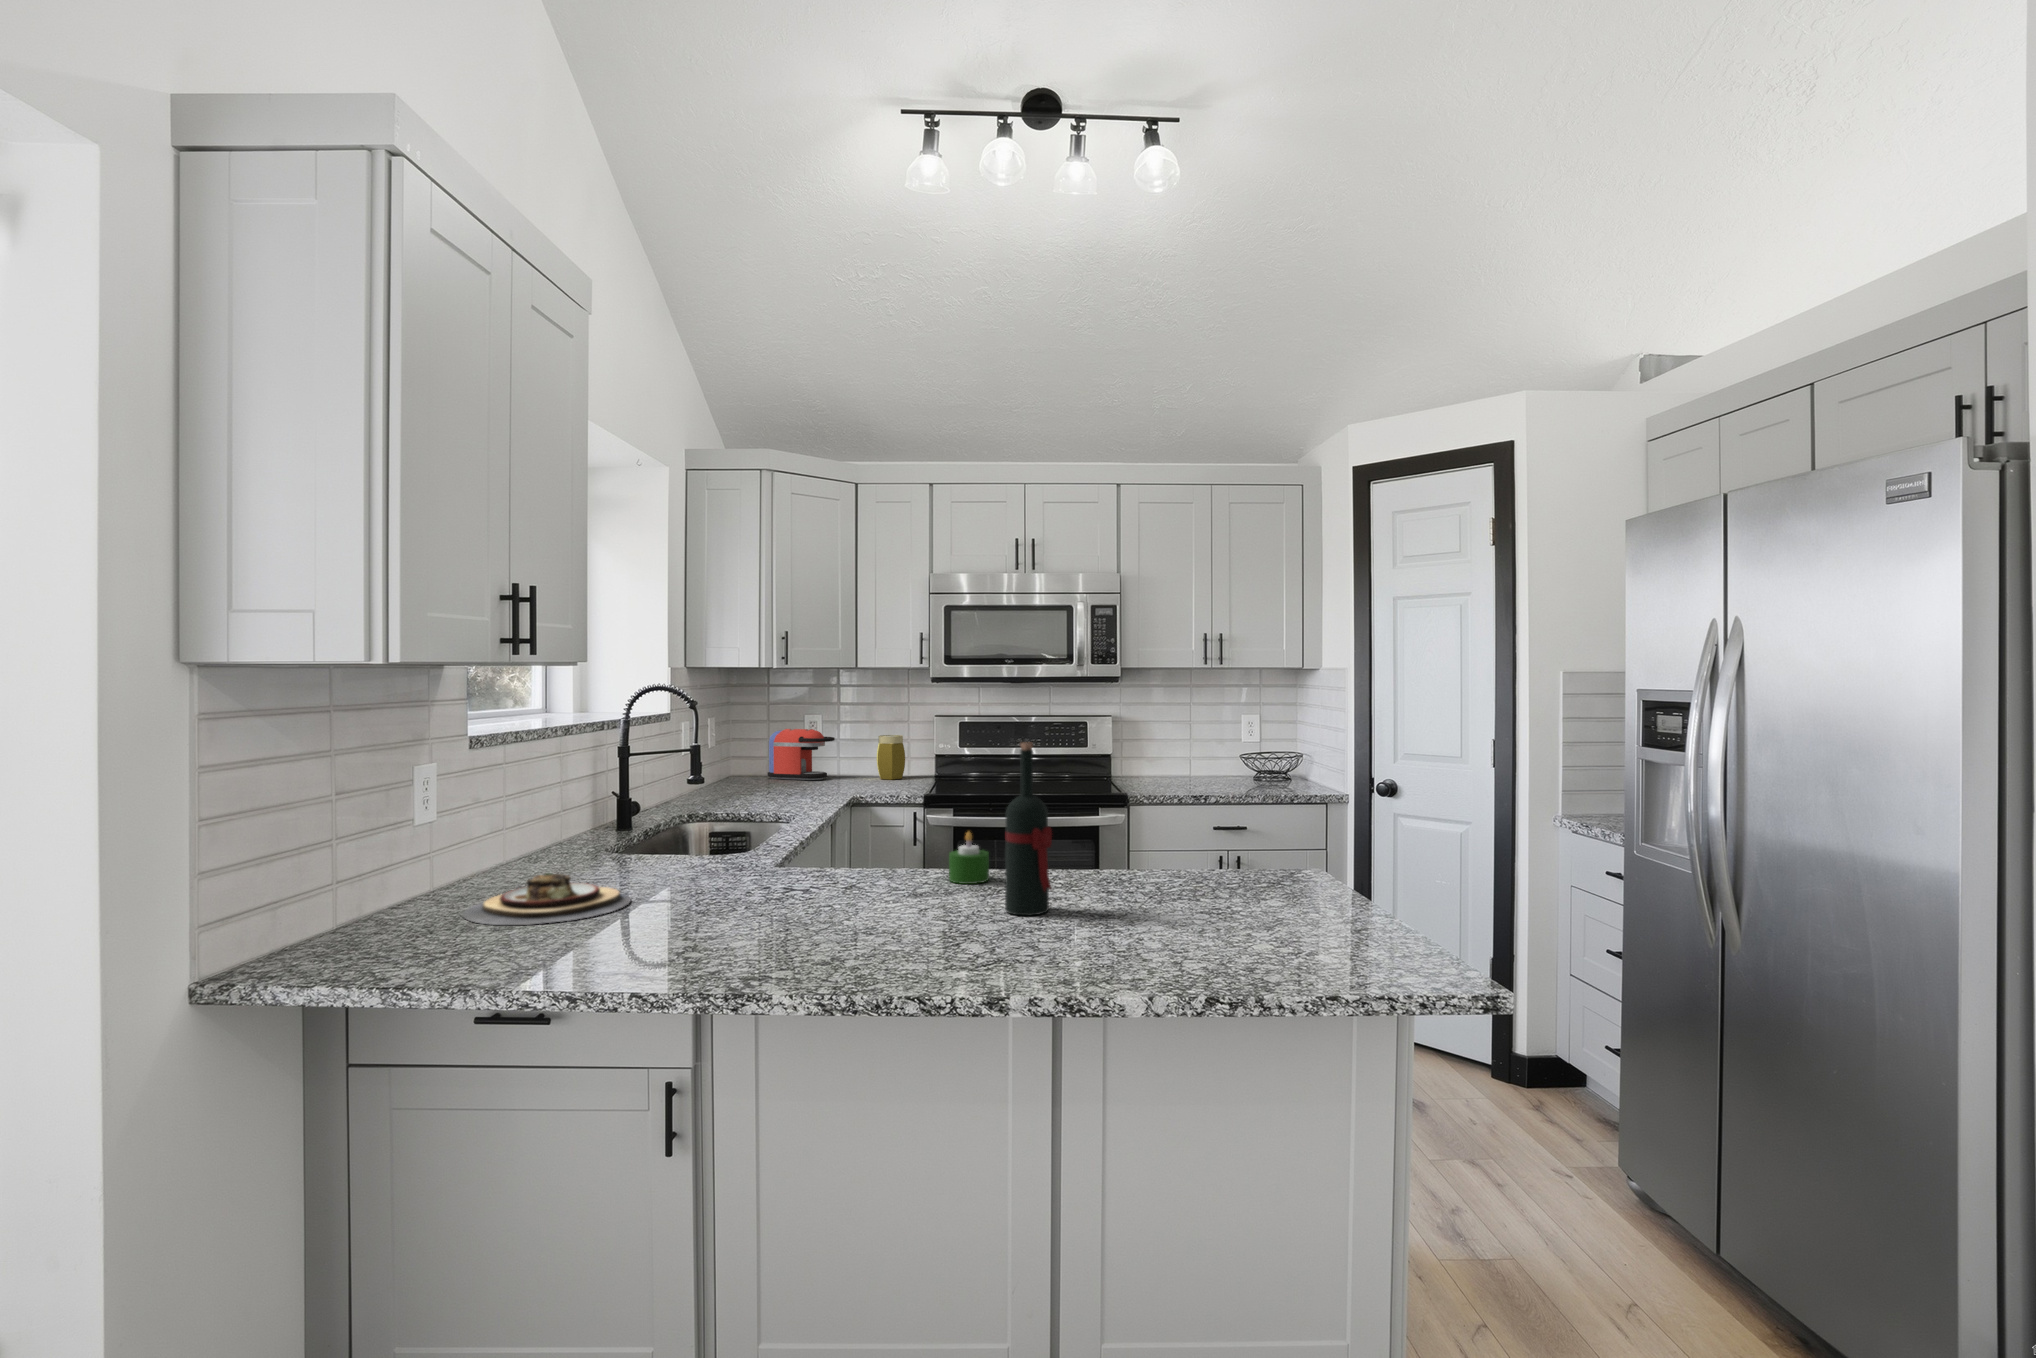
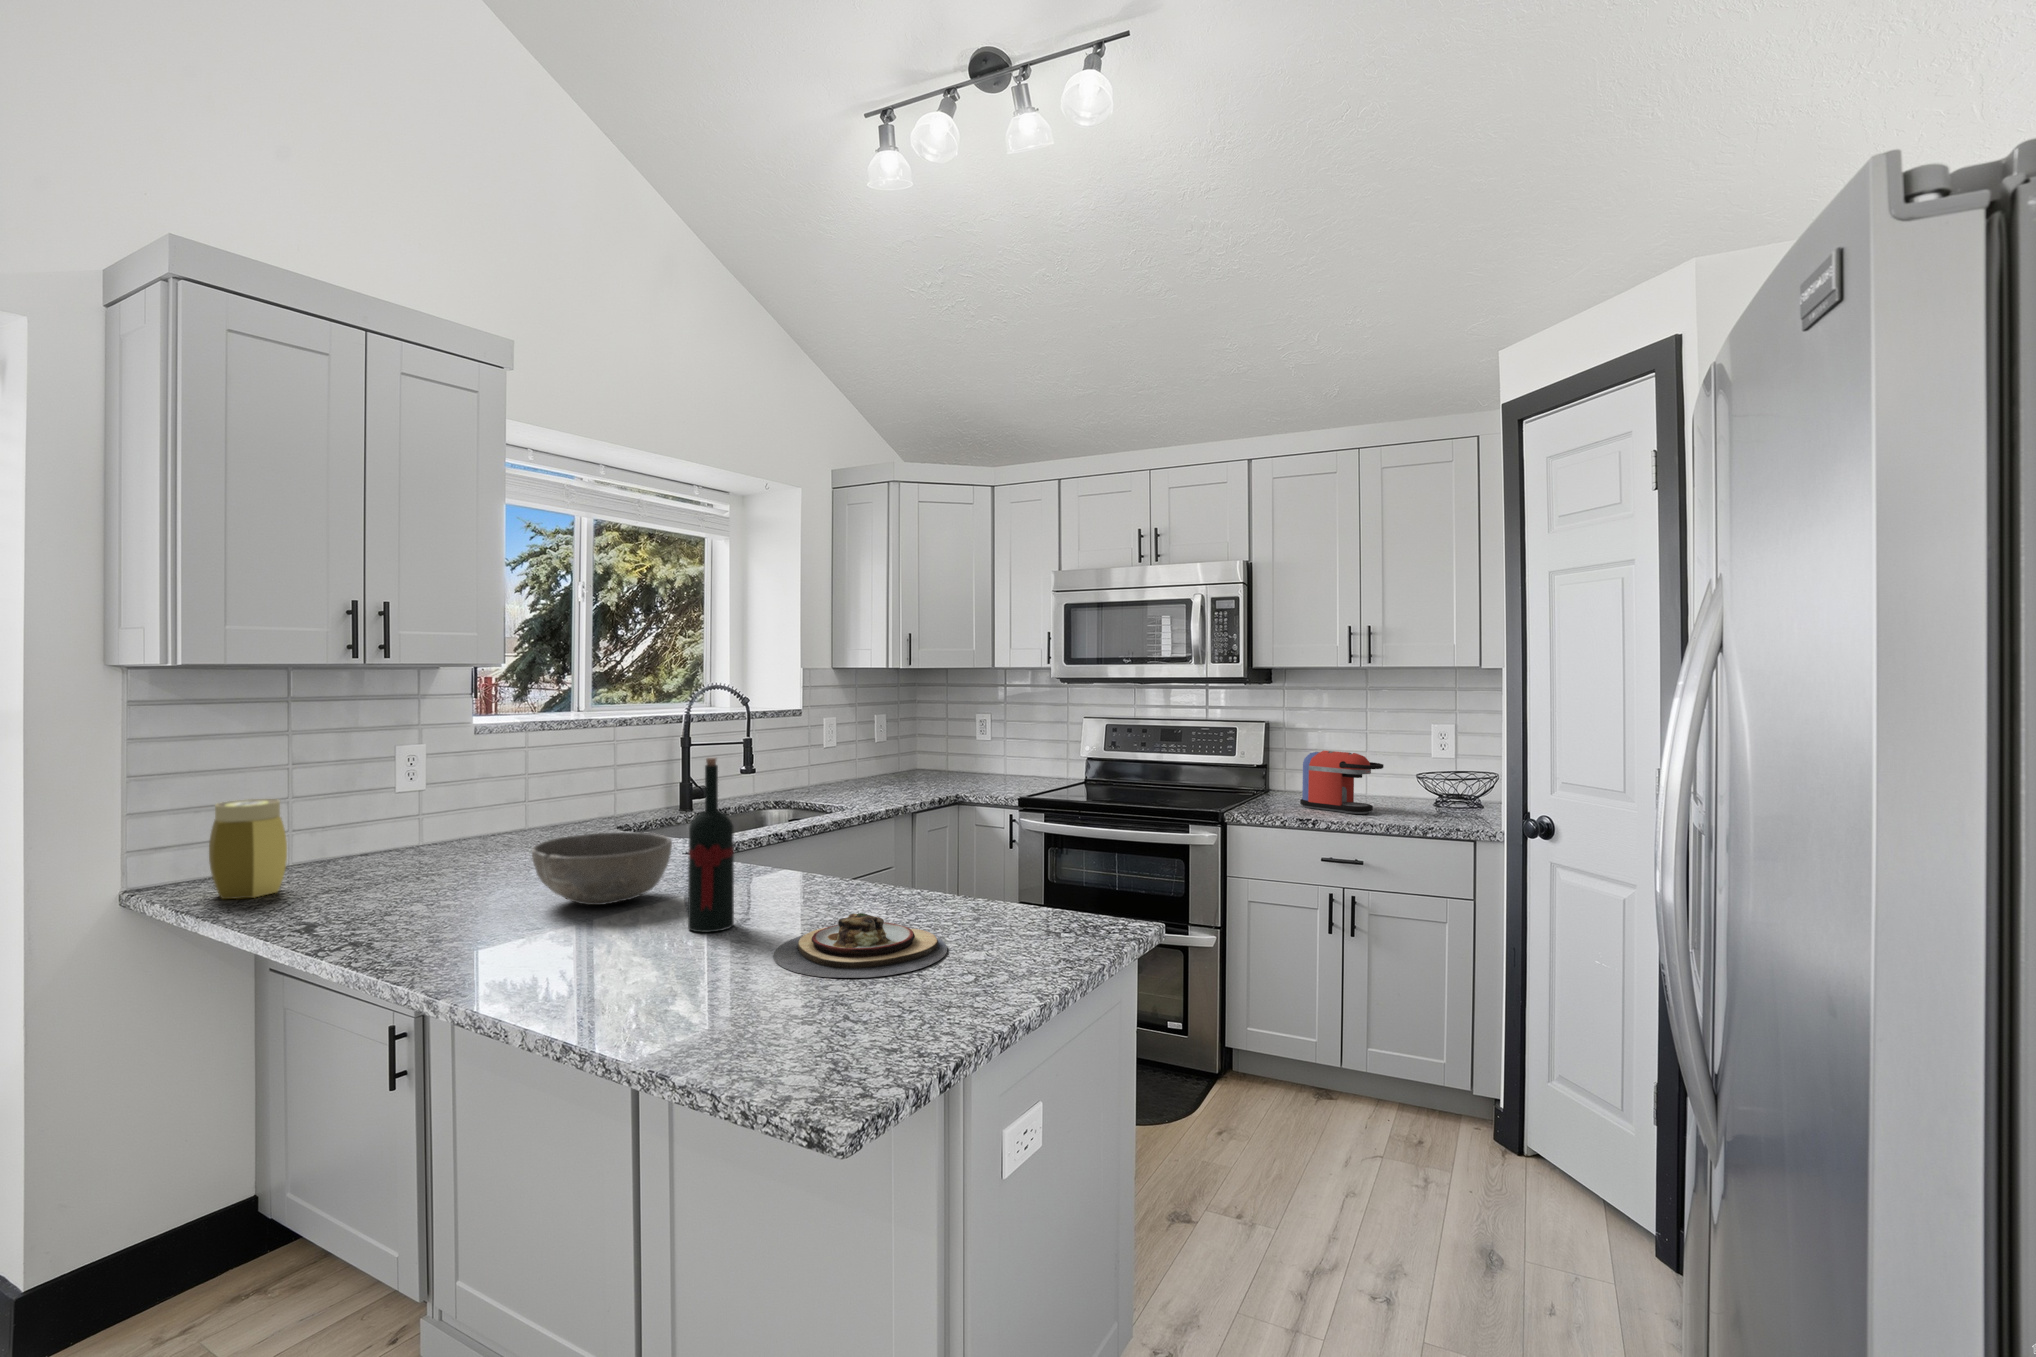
coffee maker: present [767,729,835,780] -> present [1300,751,1384,814]
jar: present [877,735,905,780] -> present [209,799,287,899]
candle: present [949,832,989,884] -> none [748,840,789,892]
bowl: none [786,833,923,909] -> present [532,832,672,905]
plate: present [462,873,630,925] -> present [773,913,947,978]

